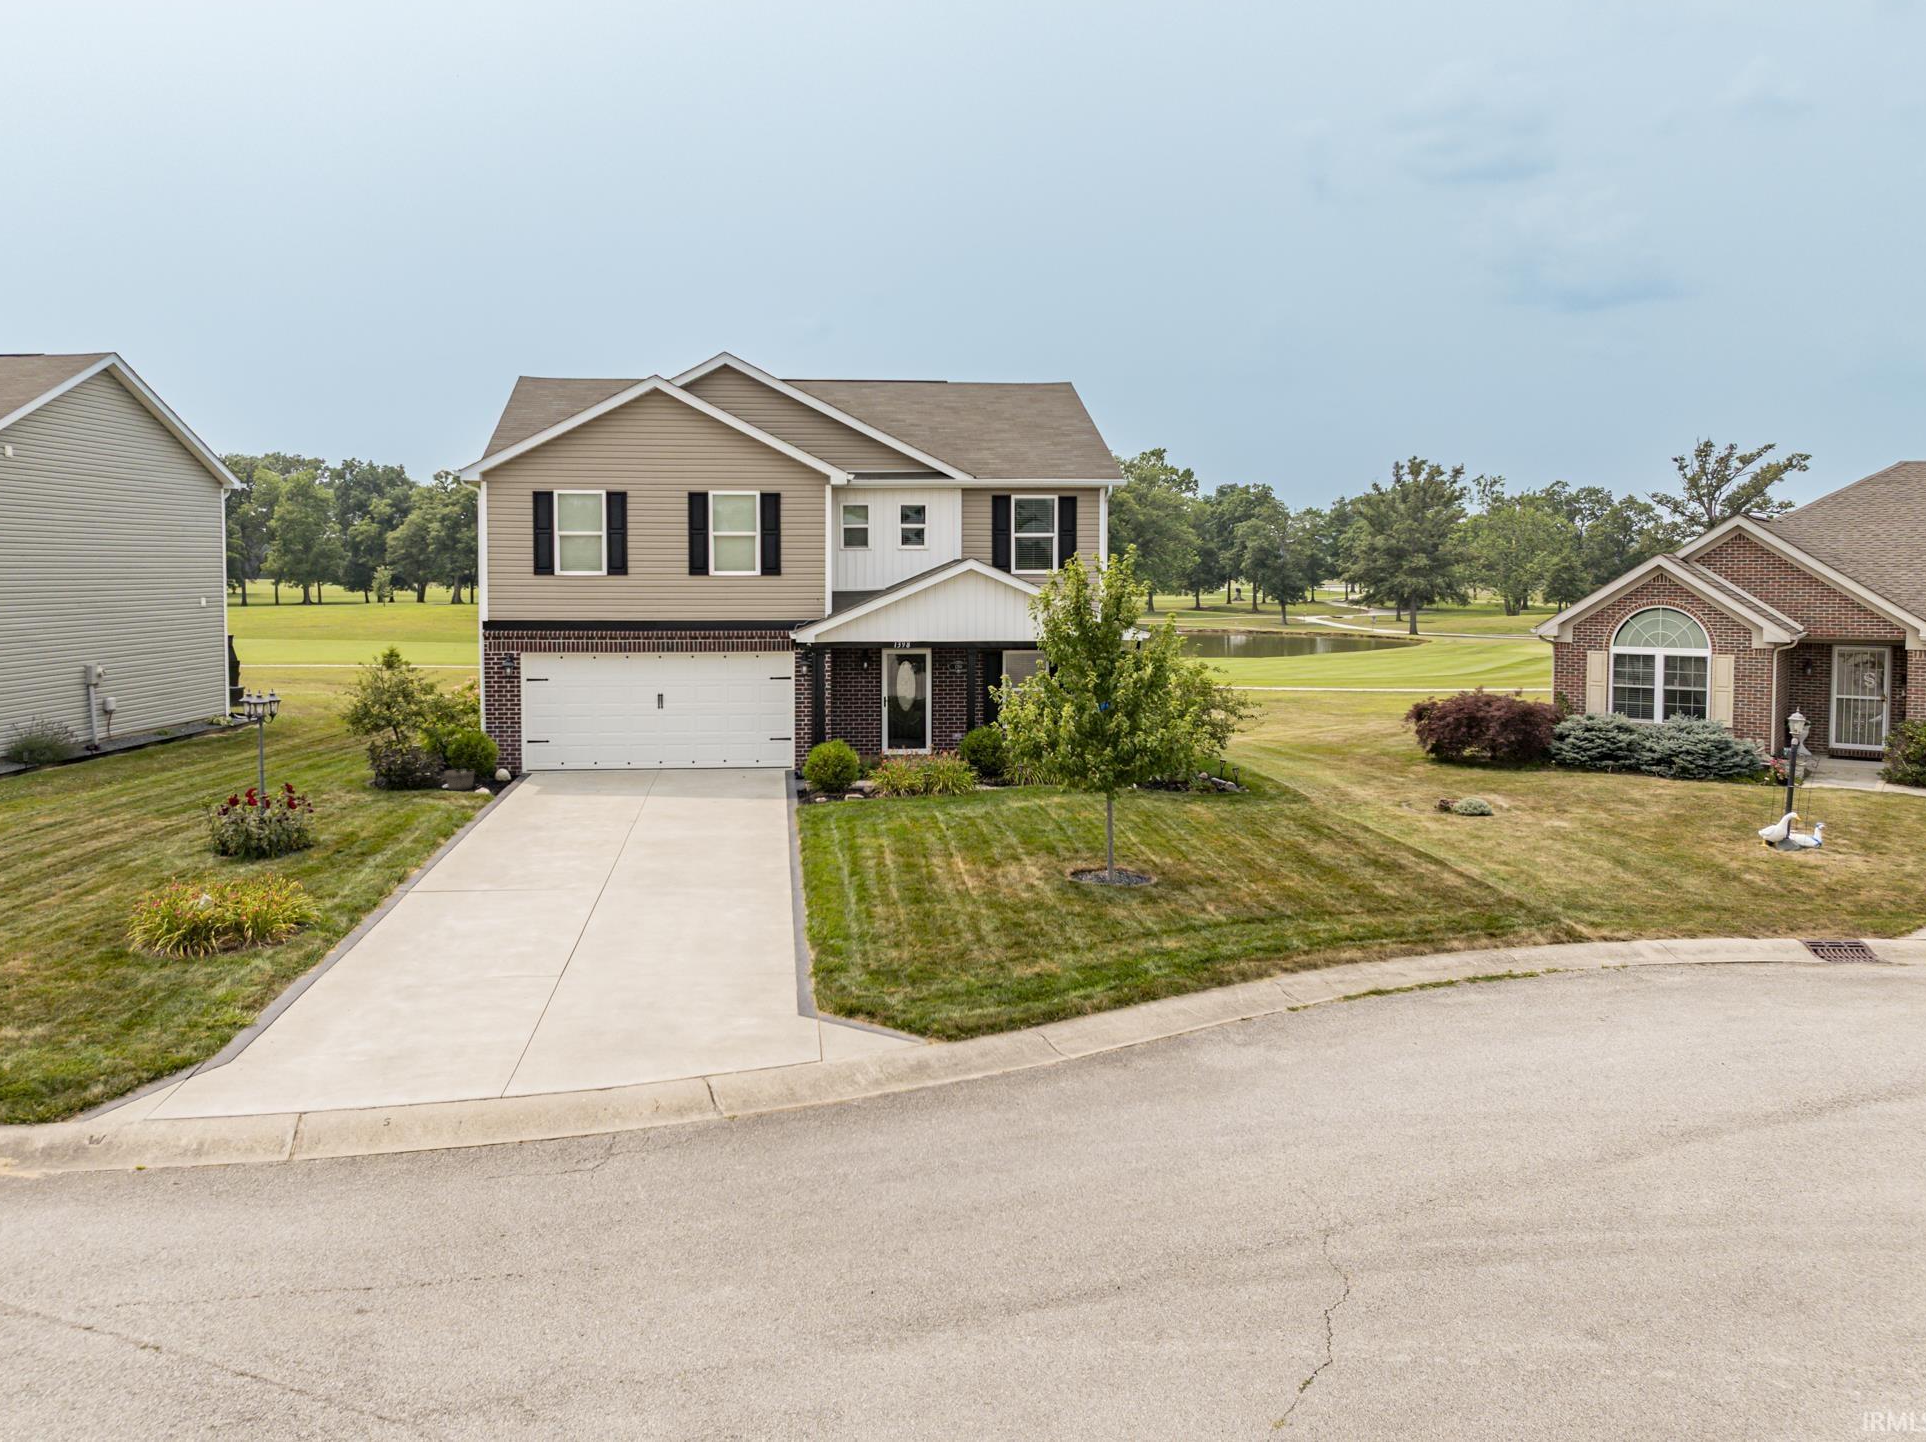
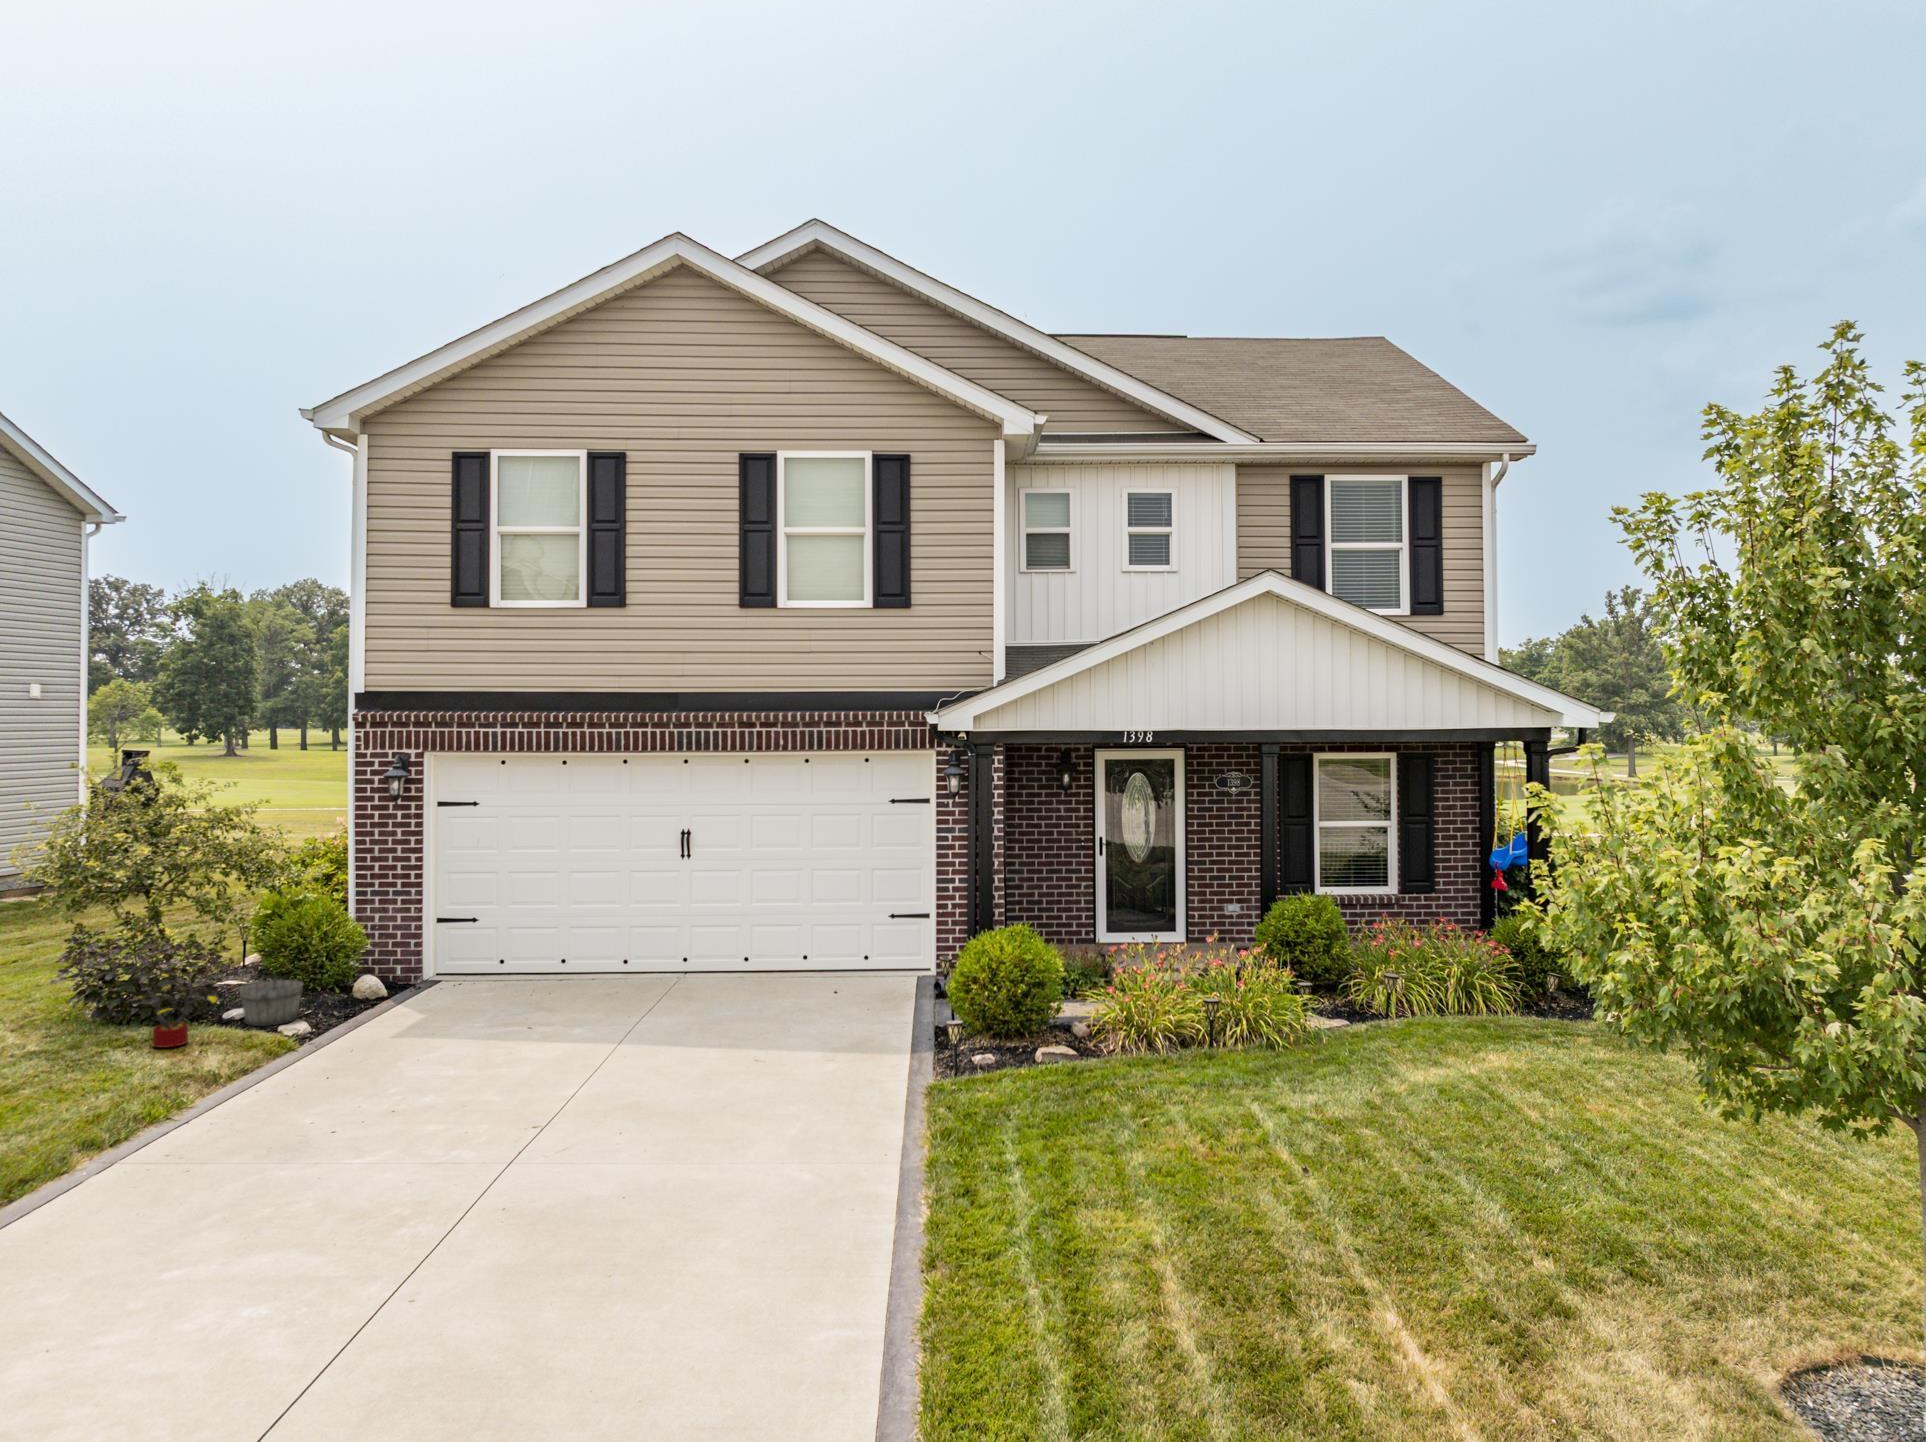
decorative plant: none [402,760,443,797] -> present [140,974,217,1047]

